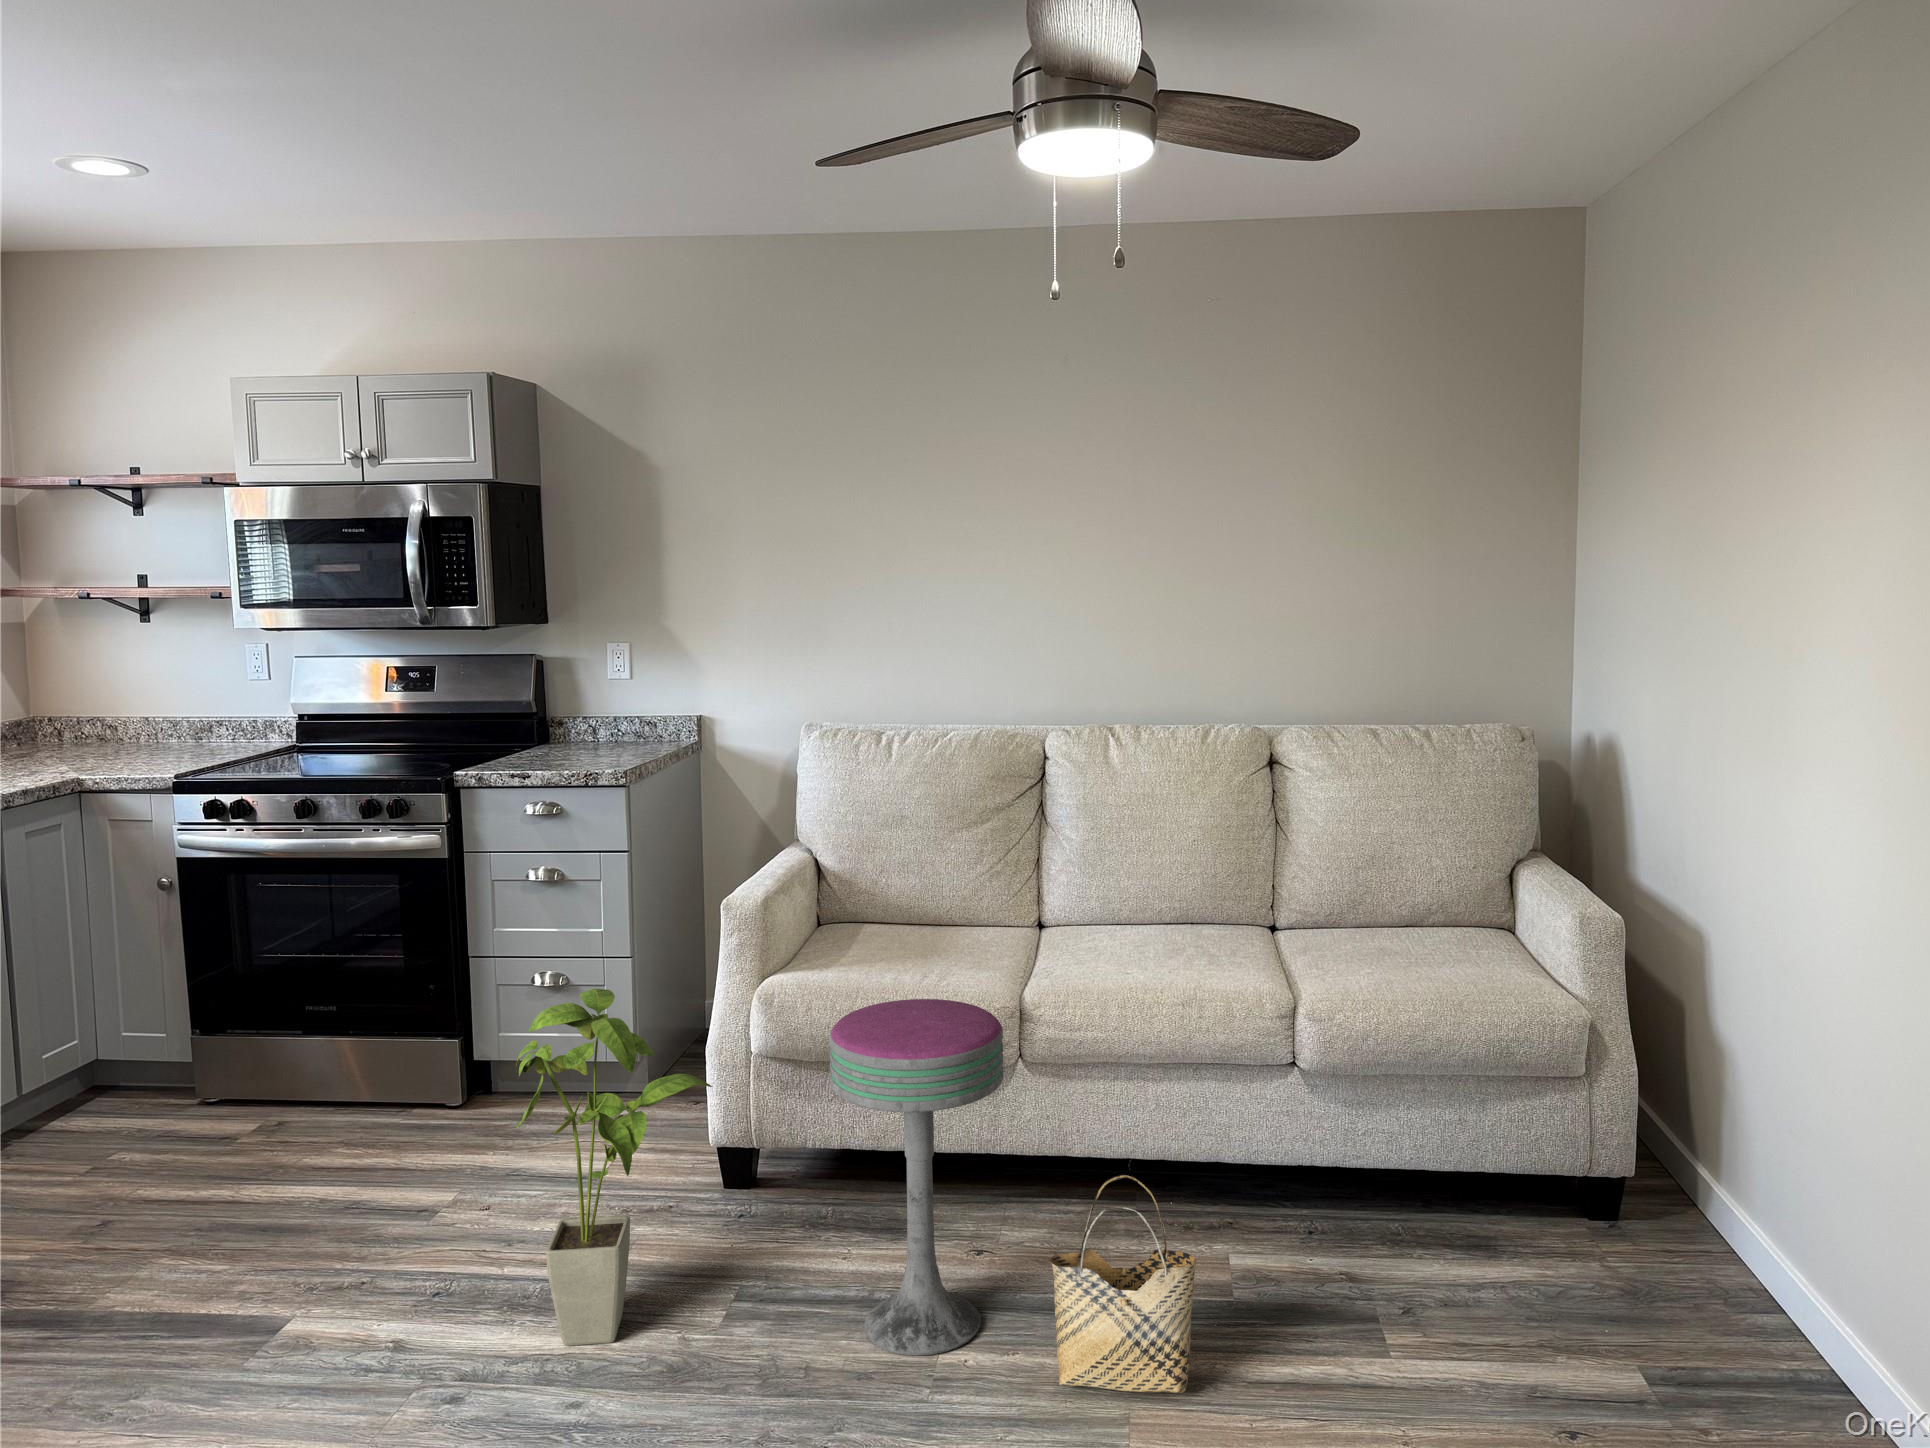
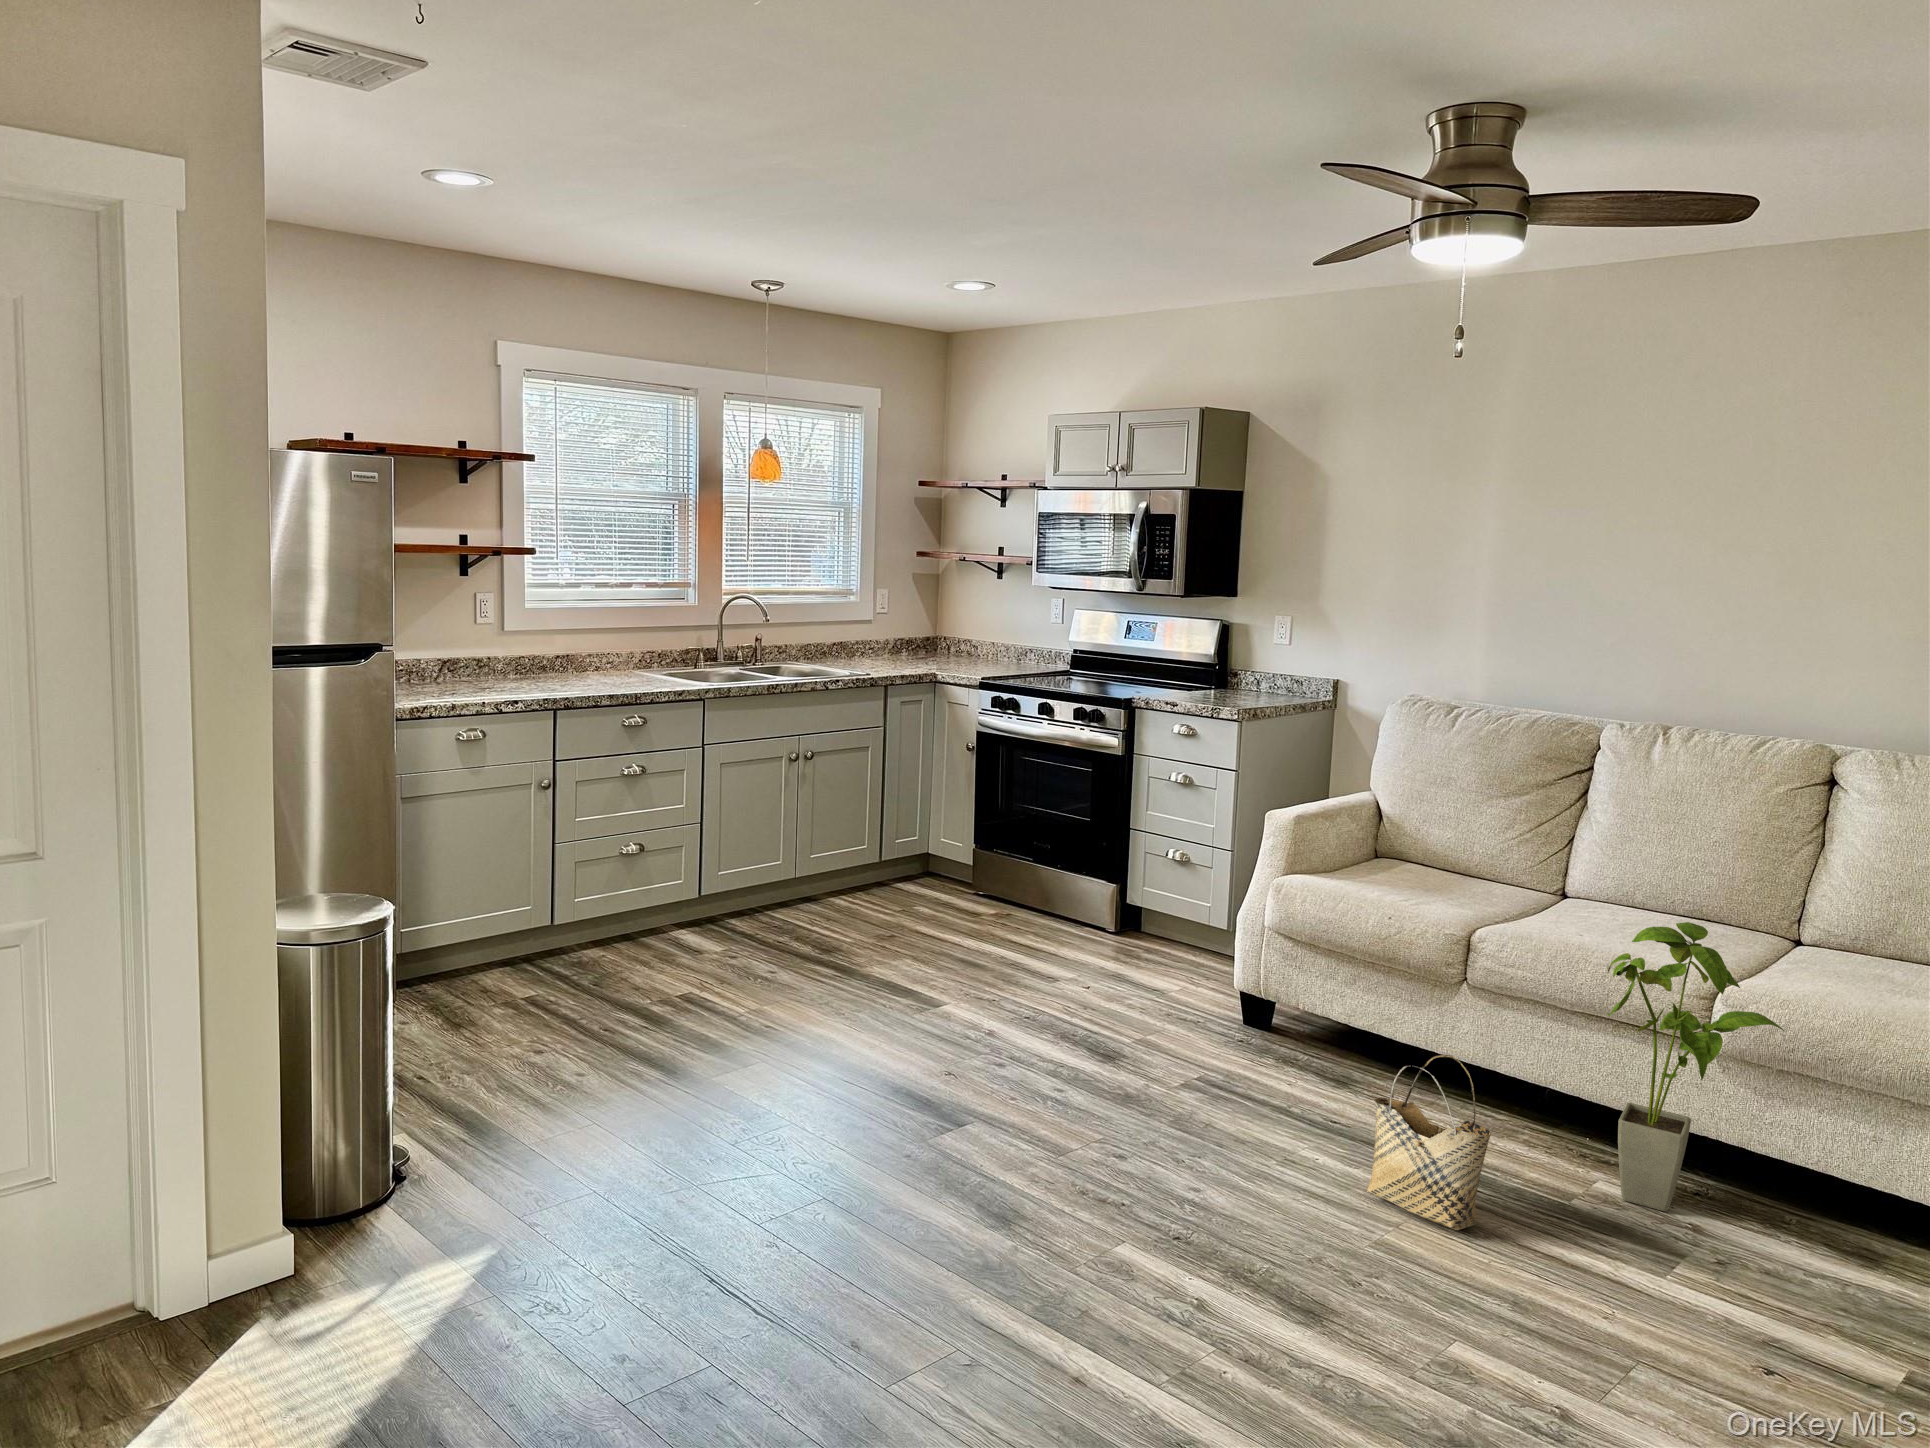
house plant: present [516,989,713,1346] -> present [1608,922,1784,1211]
bar stool: present [829,999,1003,1356] -> none [1253,890,1391,1151]

